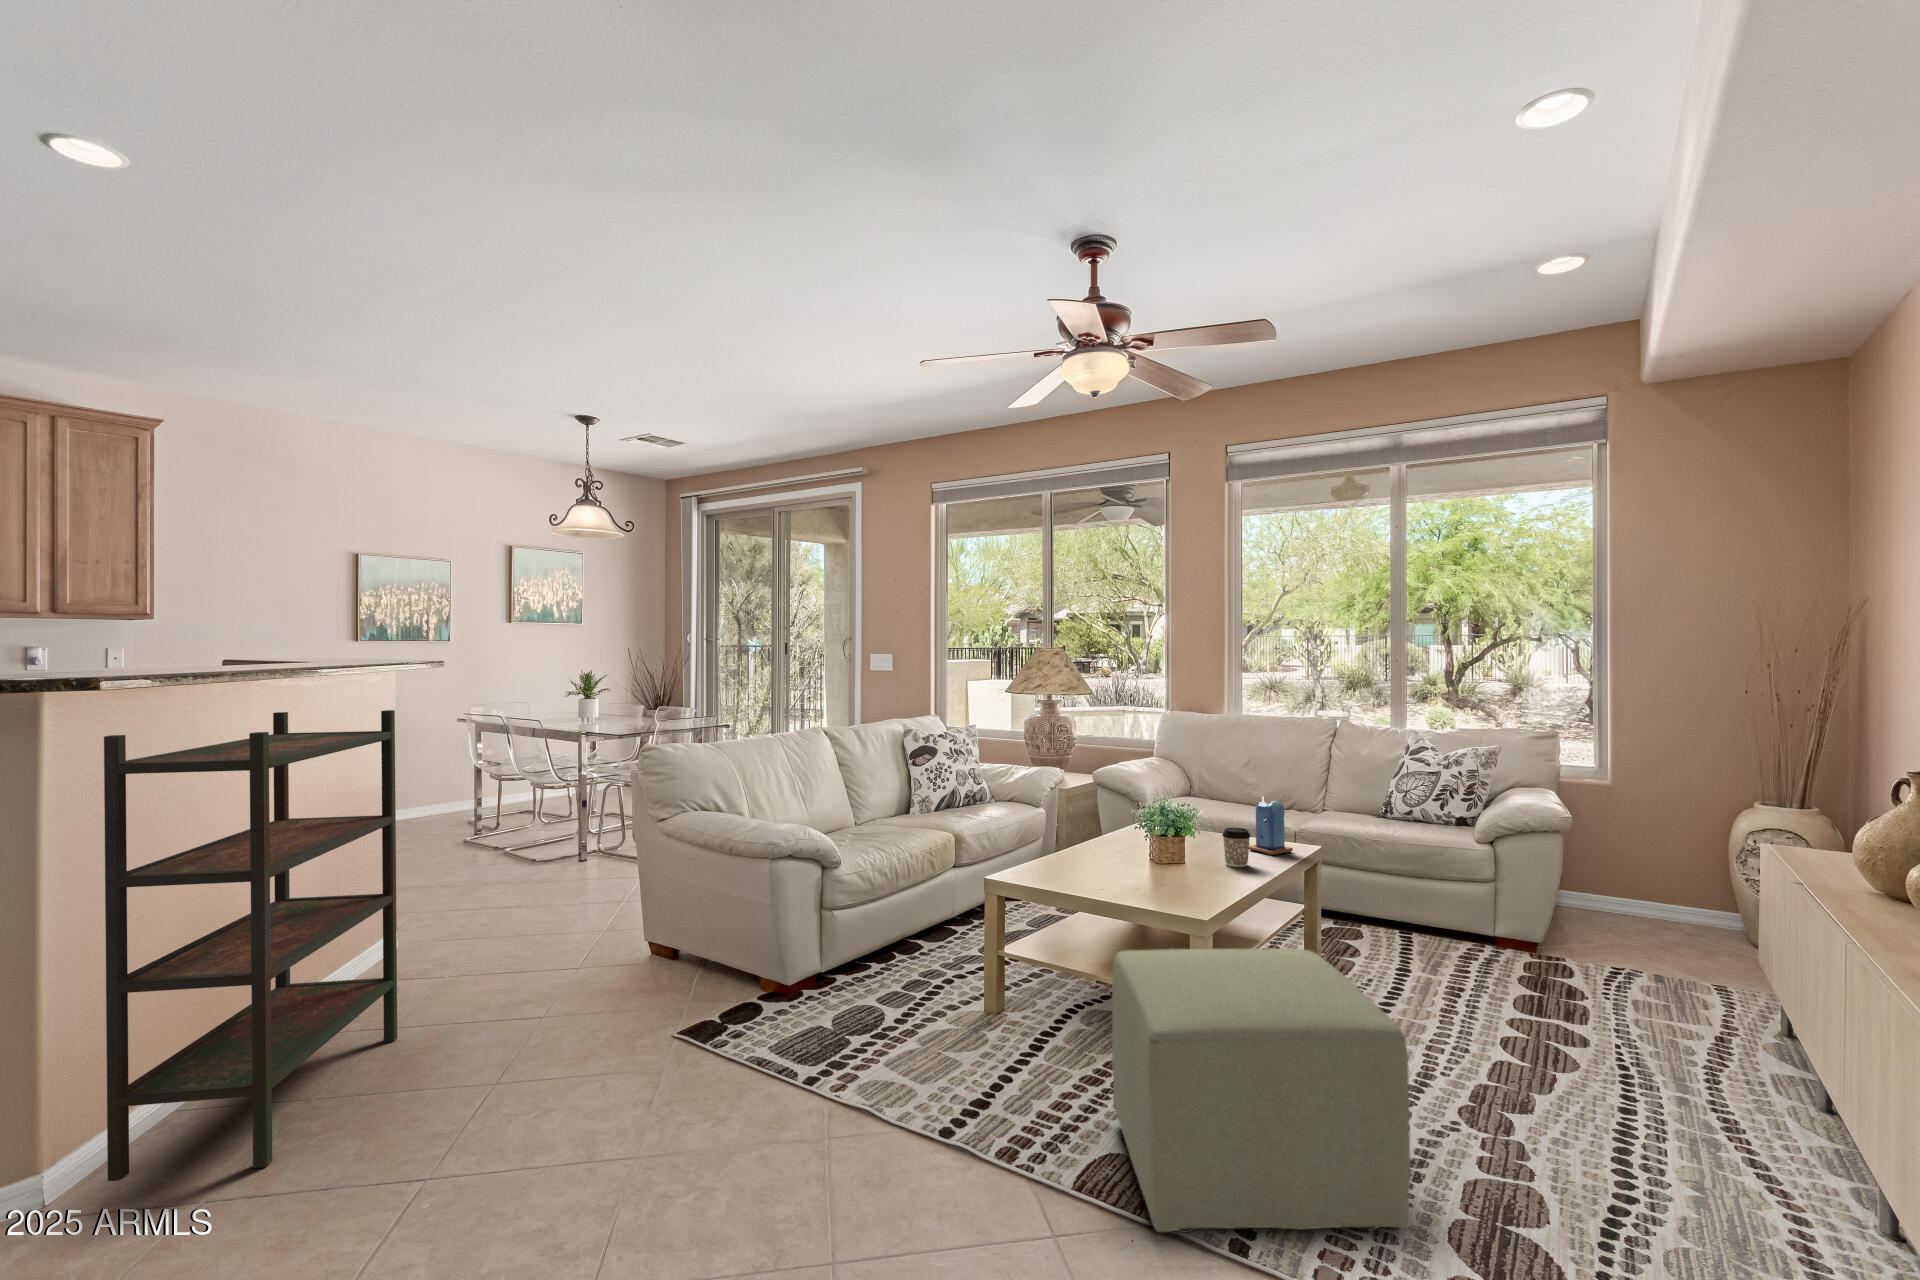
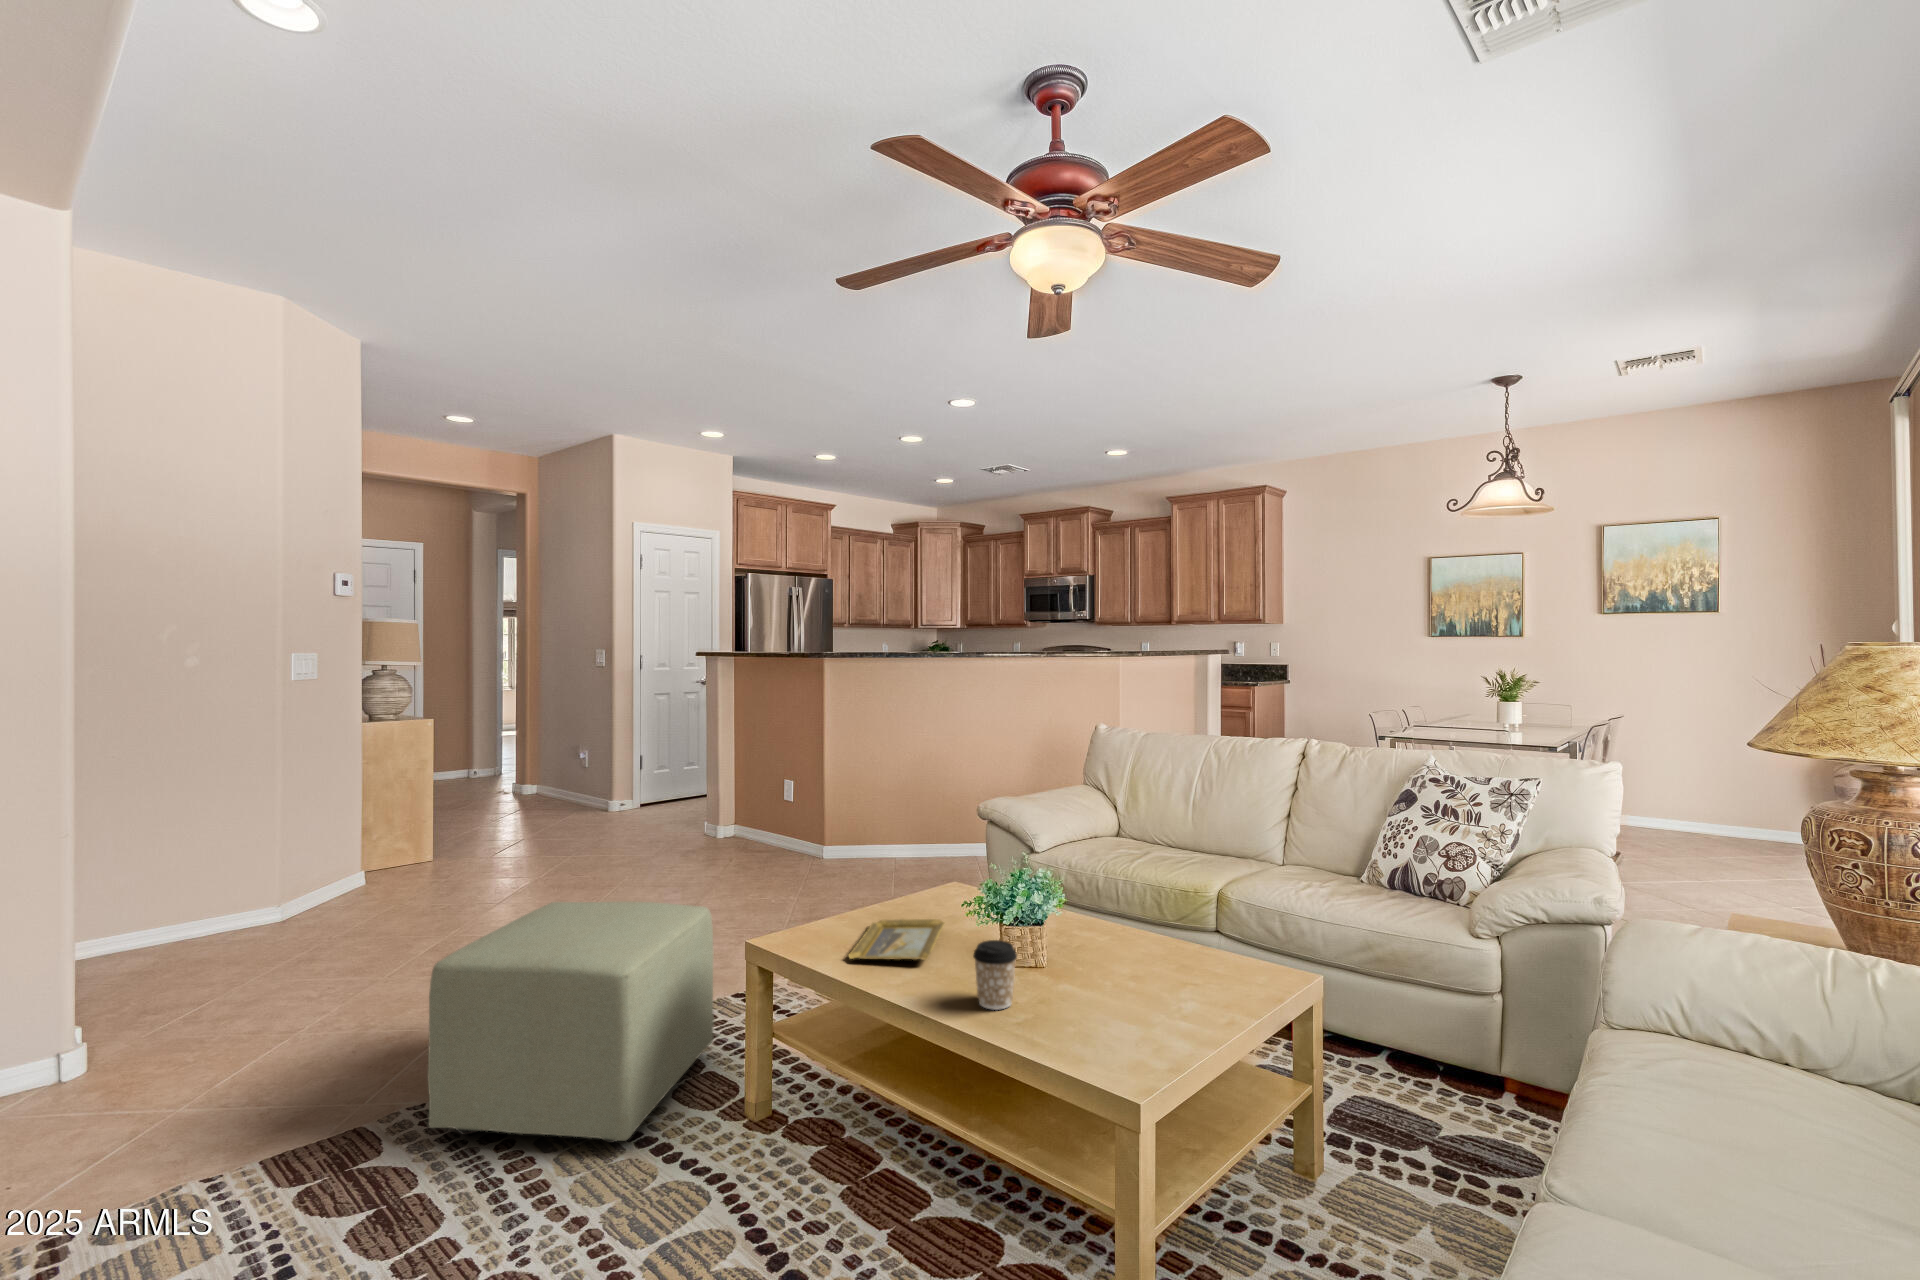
bookshelf: present [104,710,397,1181] -> none [830,674,965,868]
candle: present [1249,796,1293,855] -> none [1060,941,1141,1070]
tray: none [1115,870,1214,891] -> present [849,919,945,960]

